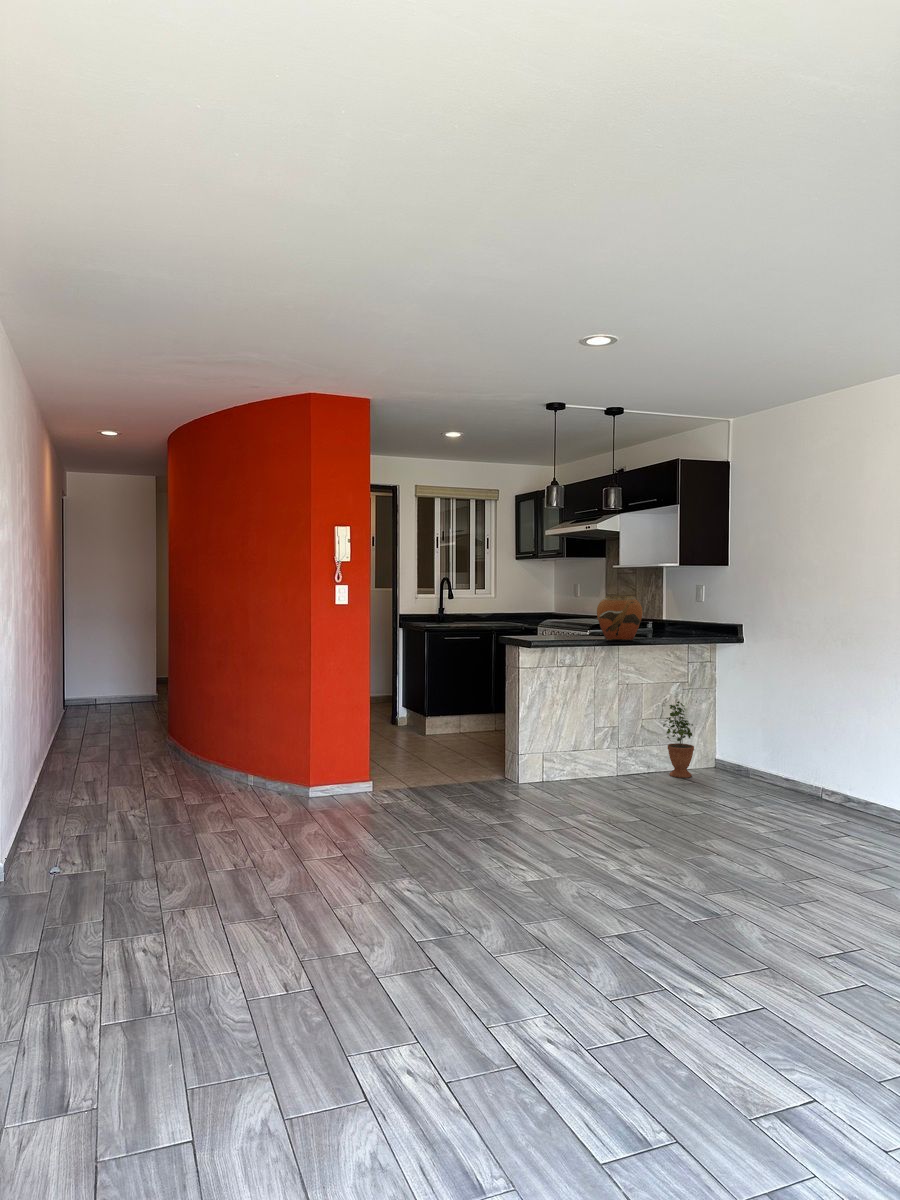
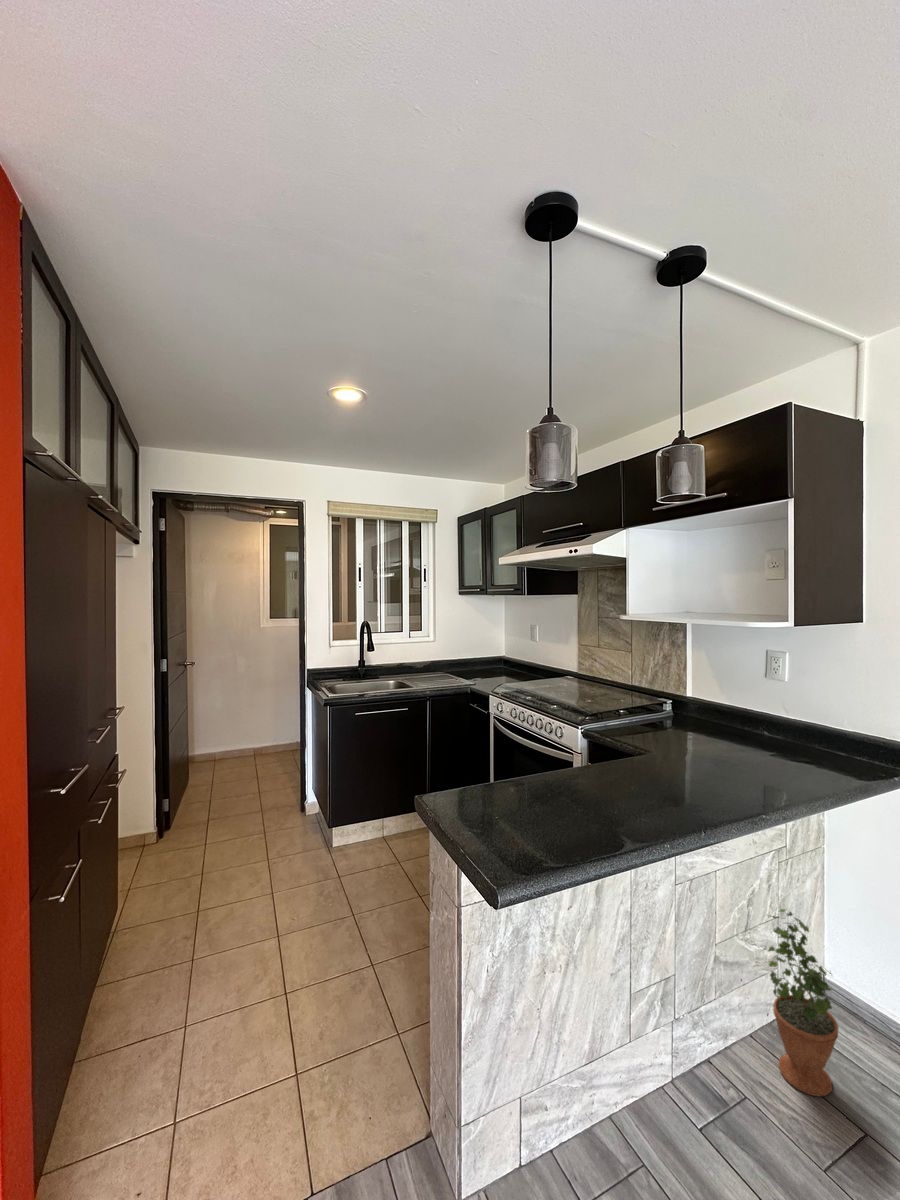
vase: present [597,596,643,641] -> none [627,701,726,807]

